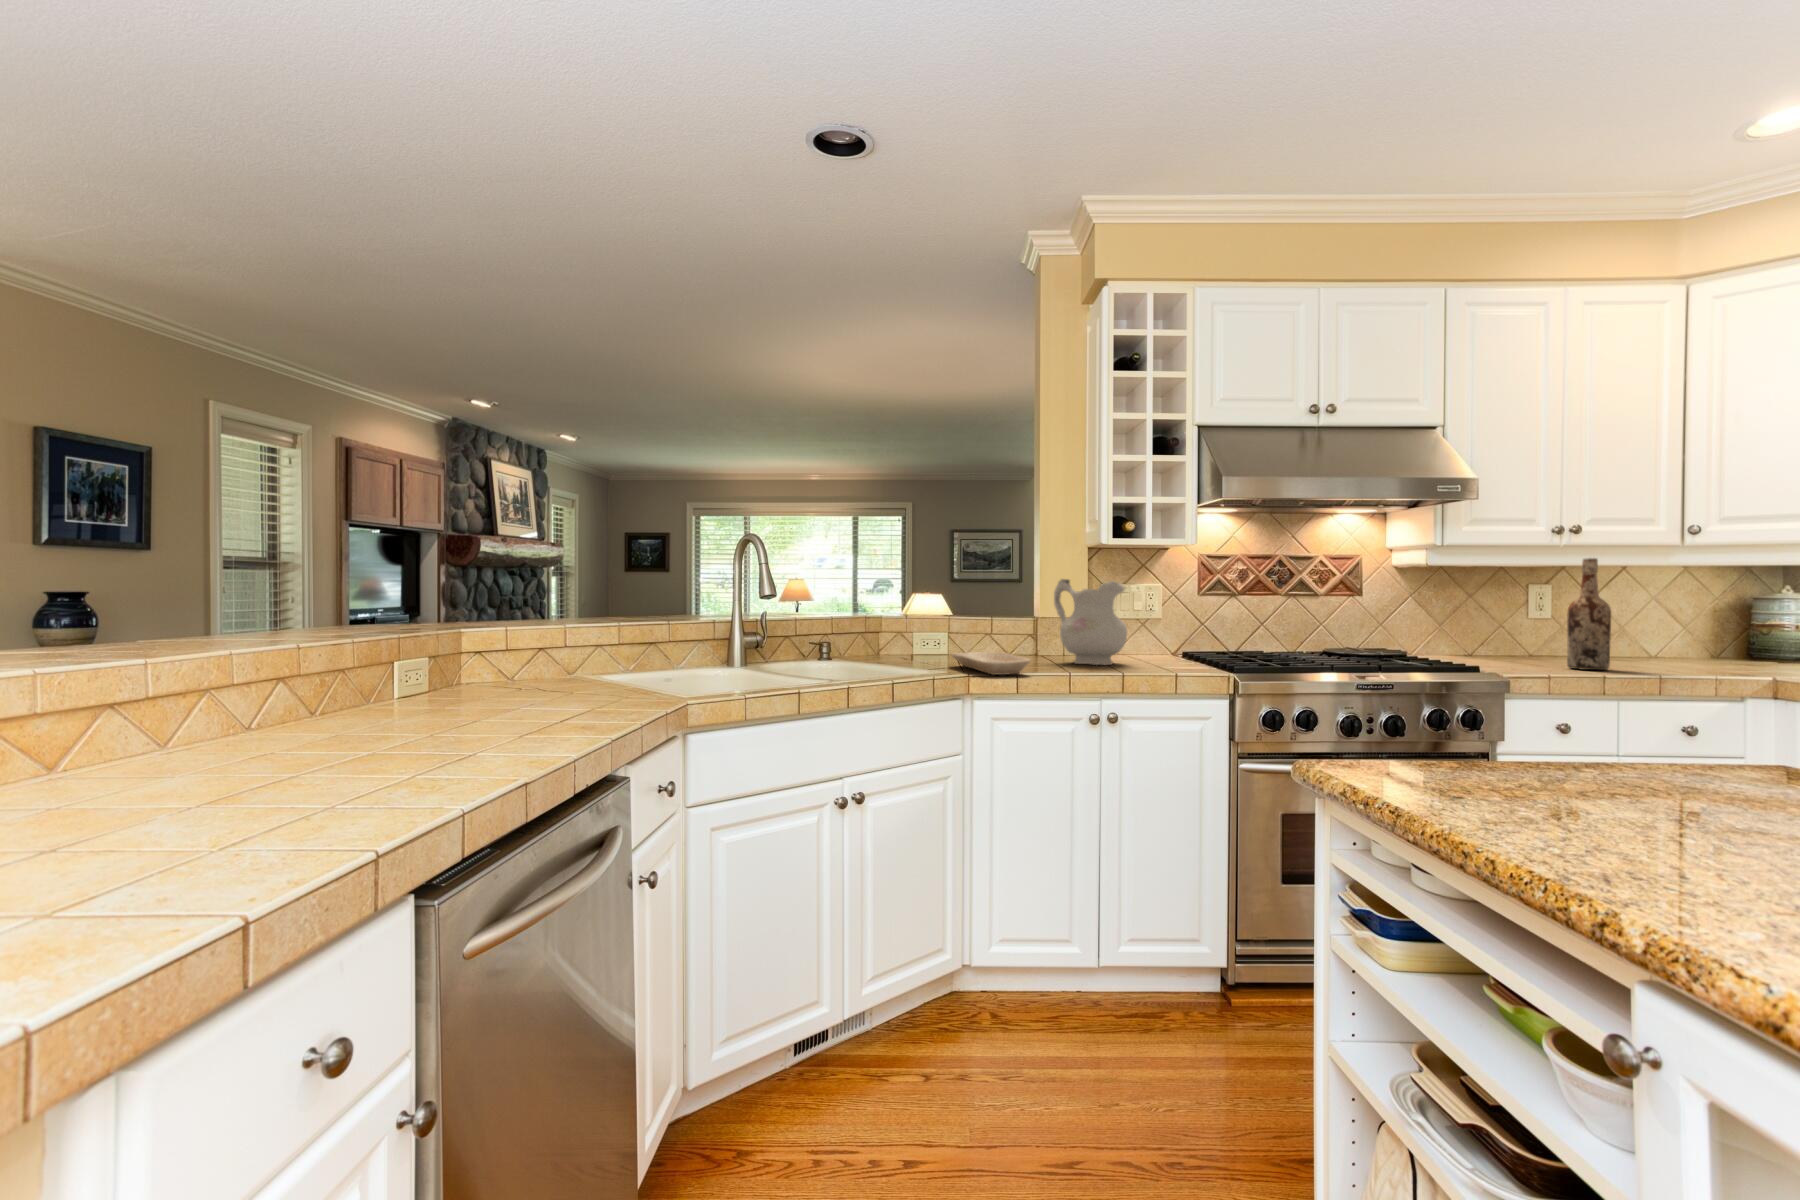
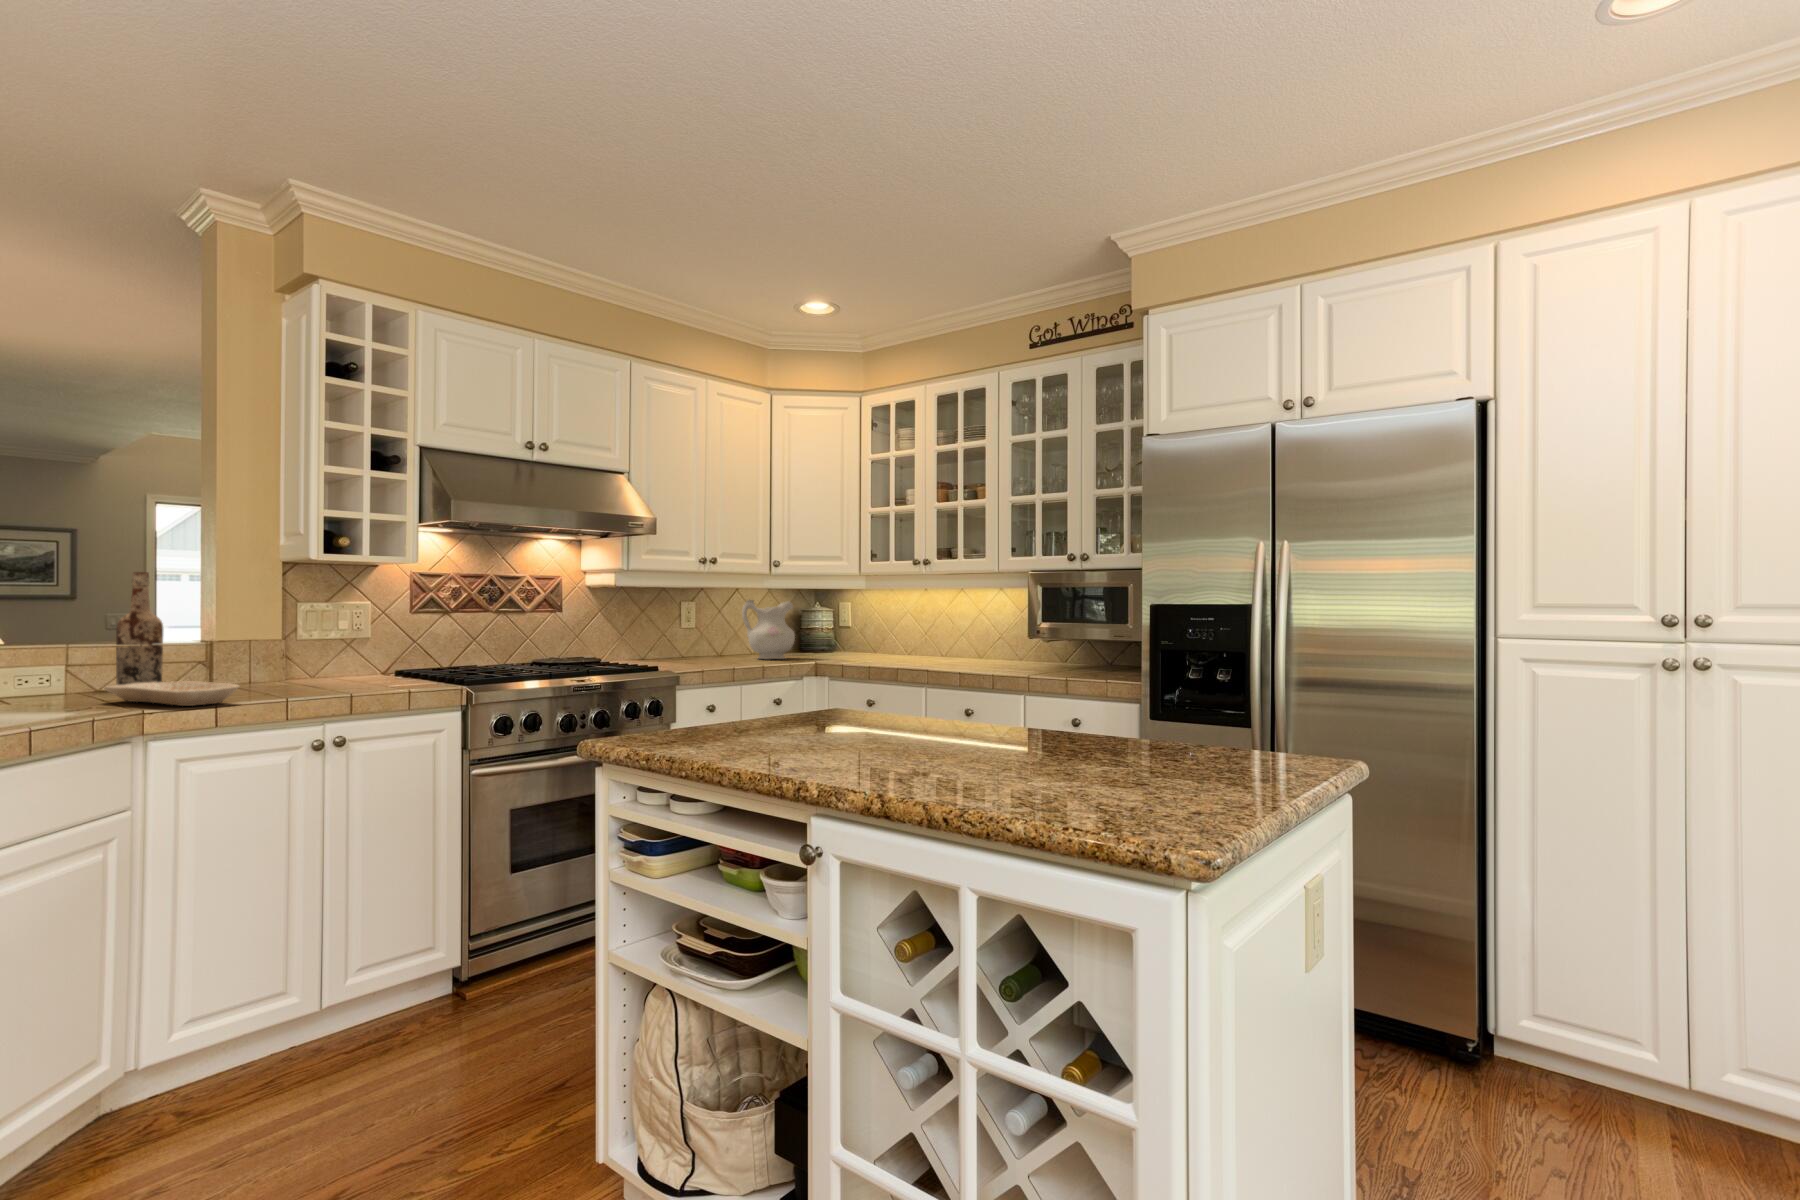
wine bottle: present [1567,558,1611,670] -> present [116,572,163,685]
ceramic pitcher: present [1054,579,1127,665] -> present [742,600,795,659]

